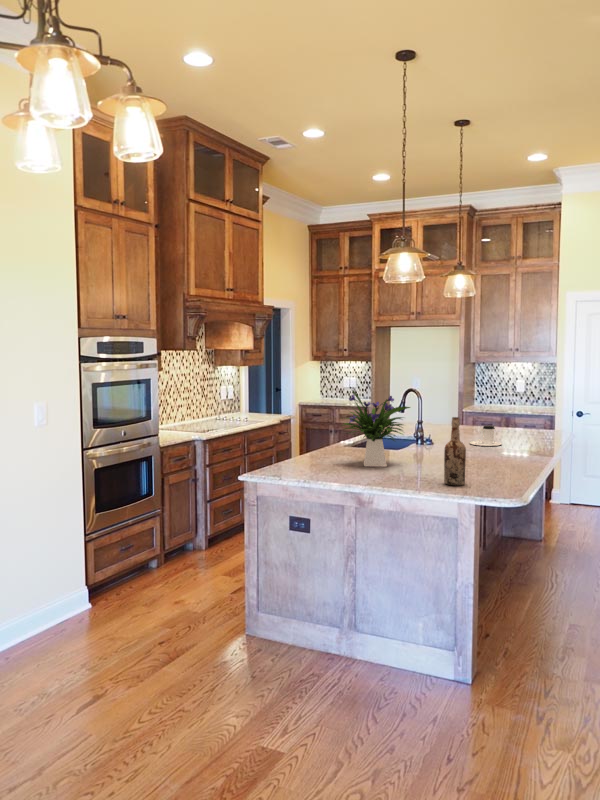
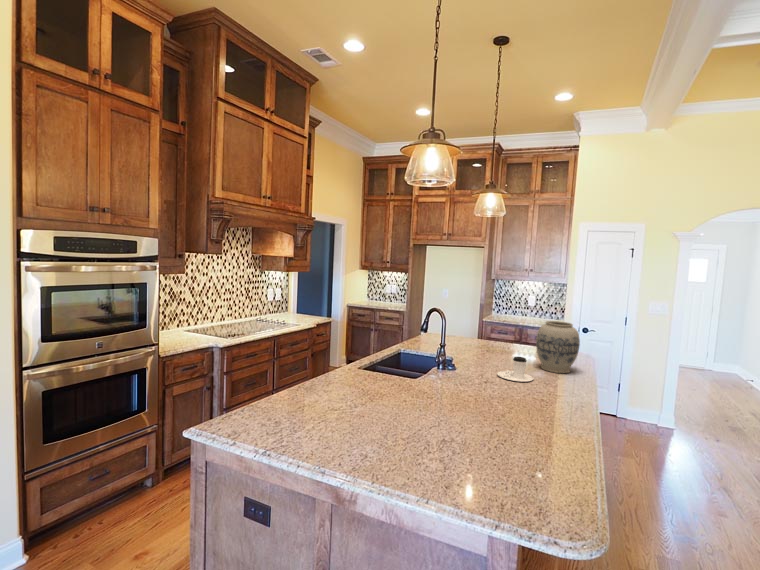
flower arrangement: present [343,390,410,467] -> none [336,319,432,427]
vase: none [507,394,546,441] -> present [536,321,580,373]
wine bottle: present [444,417,466,486] -> none [475,388,514,506]

